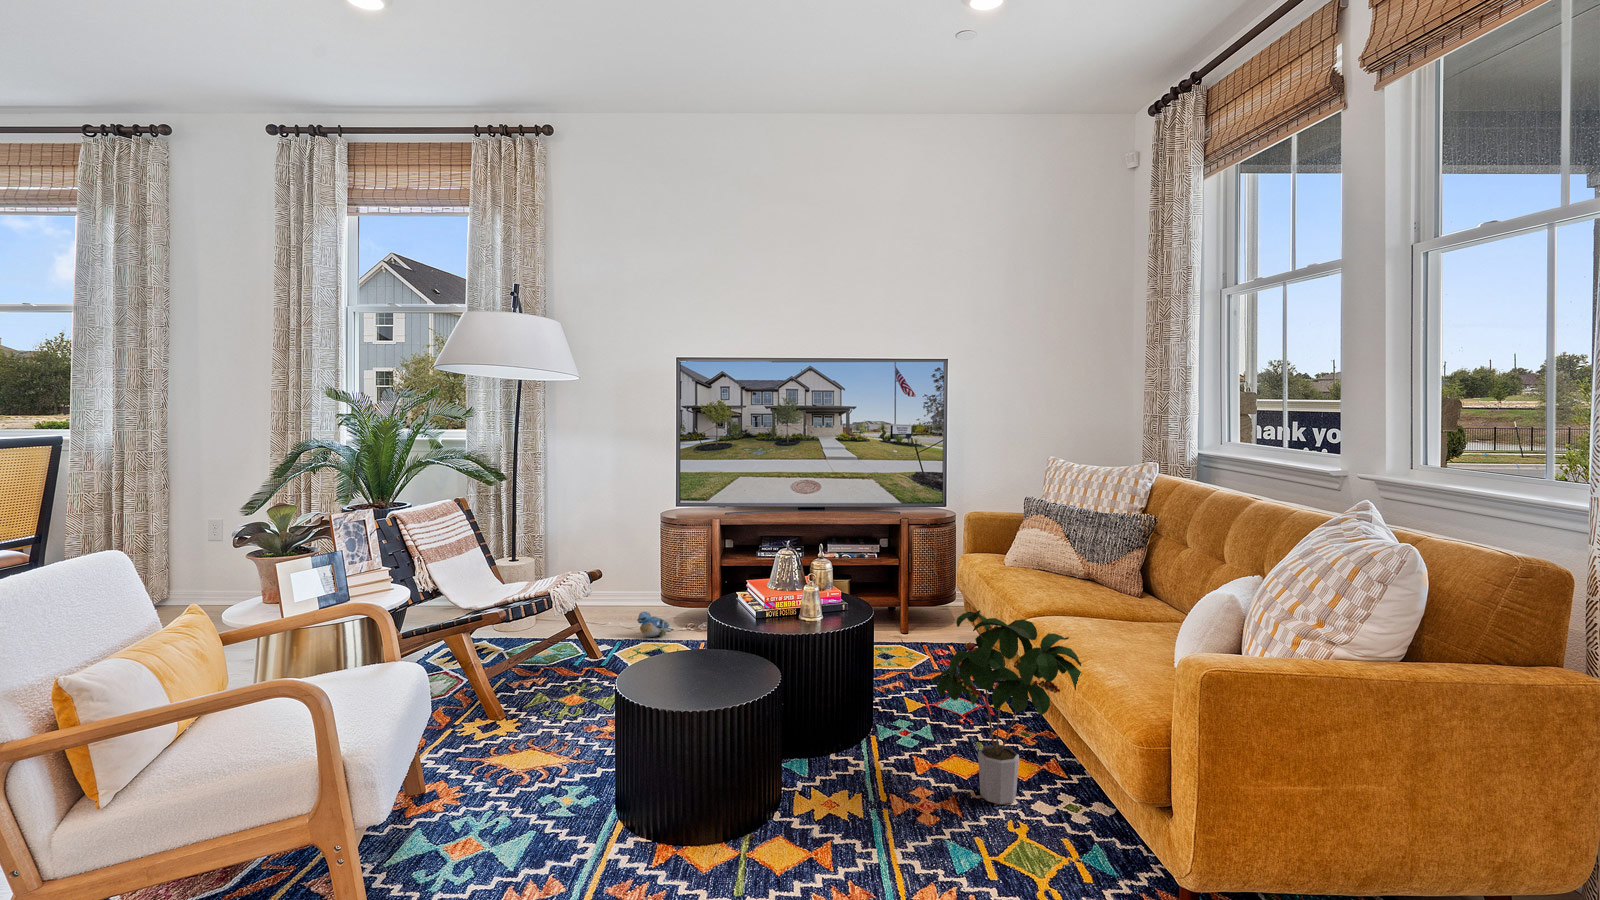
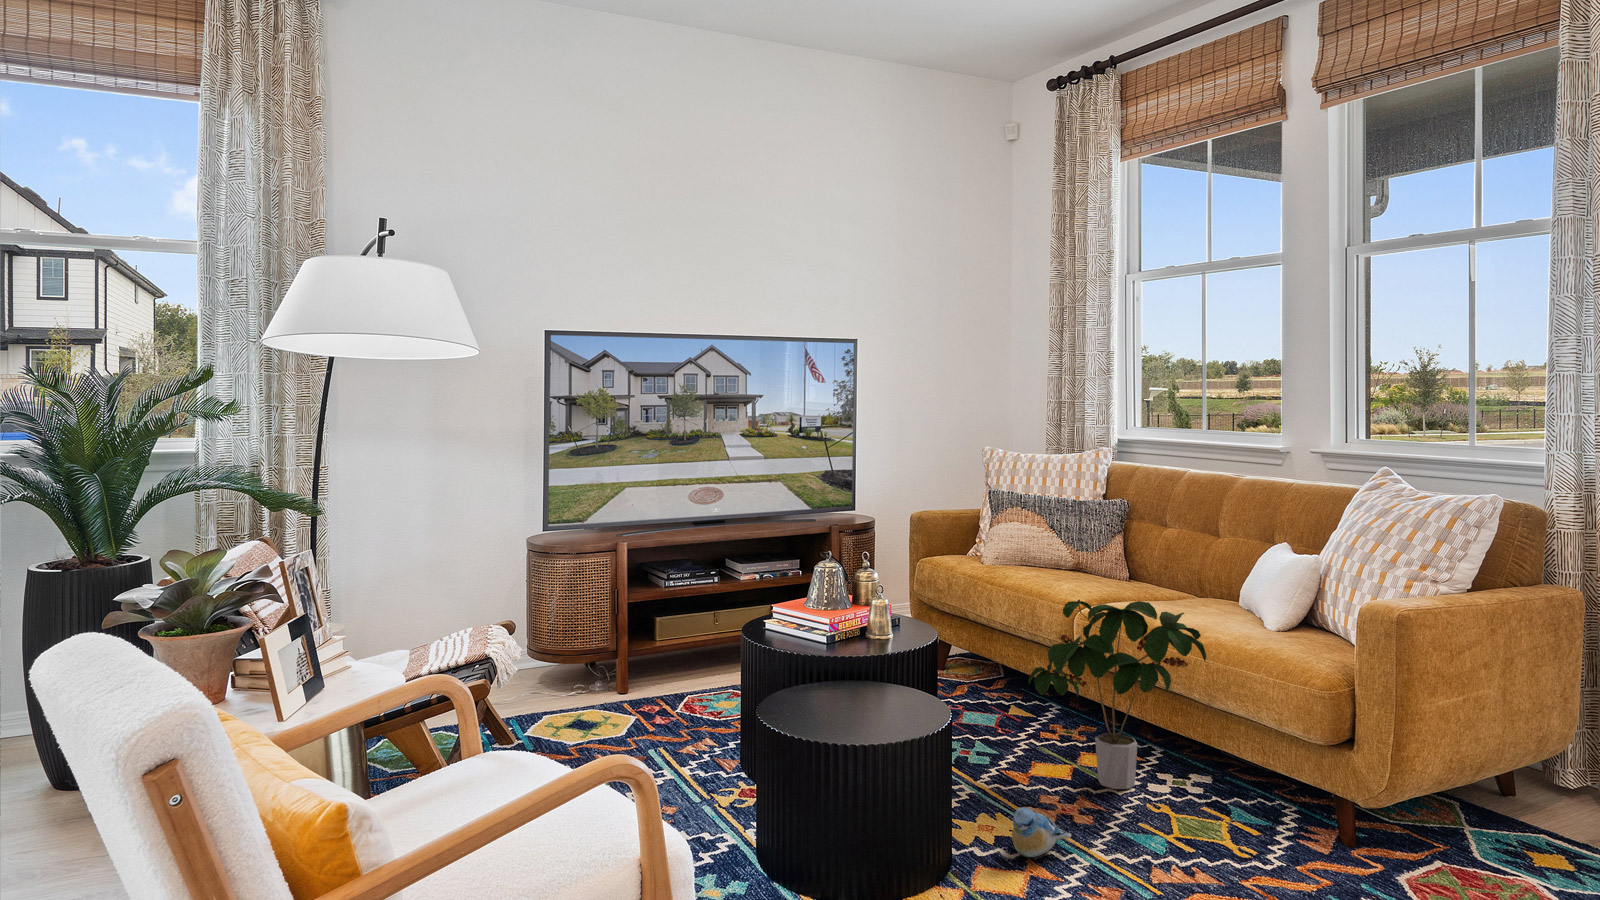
plush toy: present [637,612,674,637] -> present [1012,807,1071,857]

